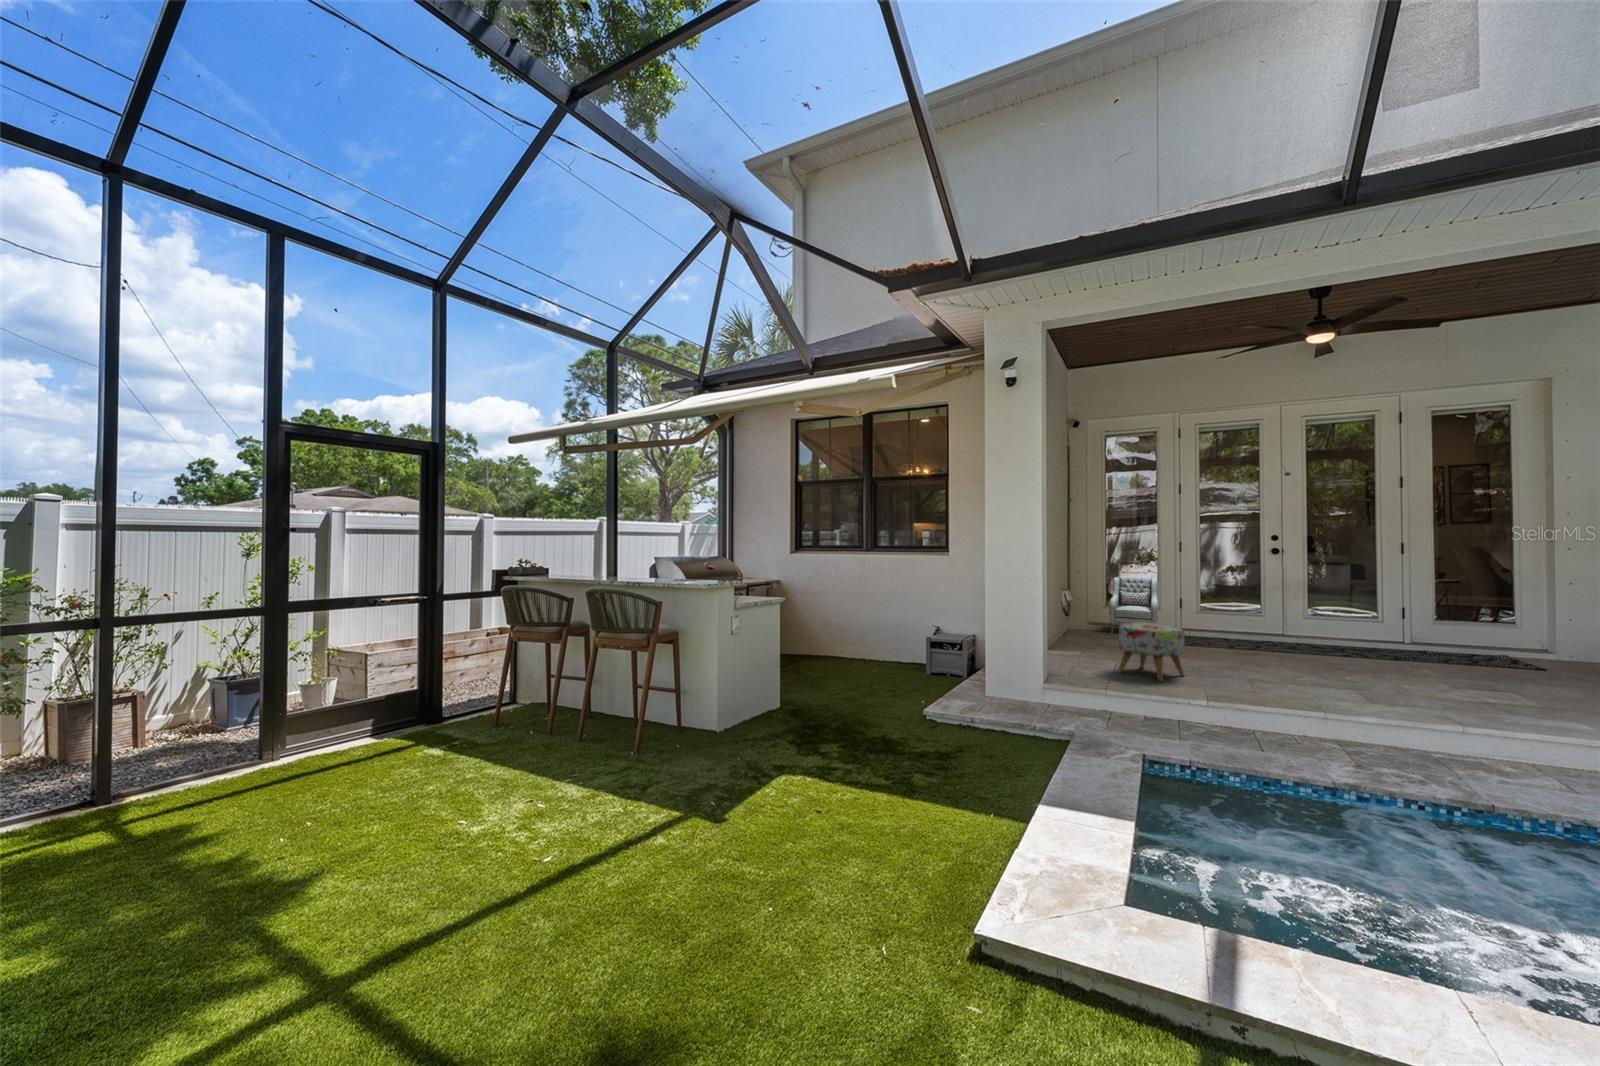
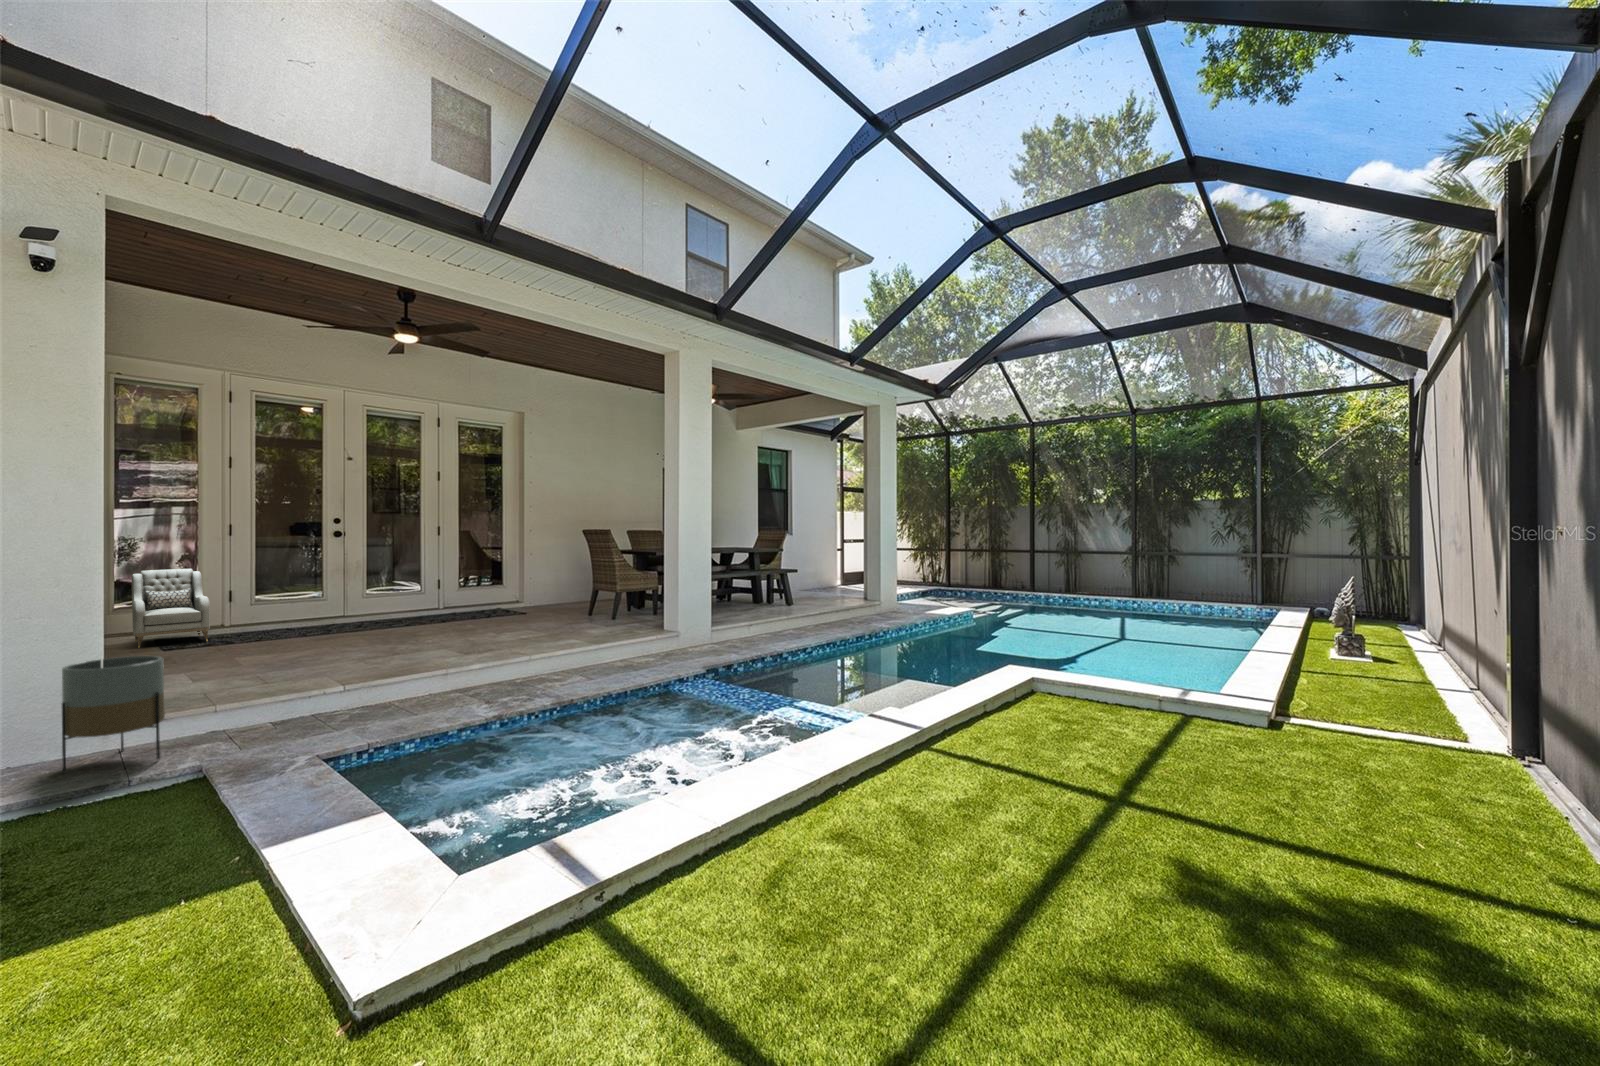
ottoman: present [1118,624,1184,681] -> none [206,618,294,687]
planter: none [1005,638,1059,717] -> present [62,656,165,773]

